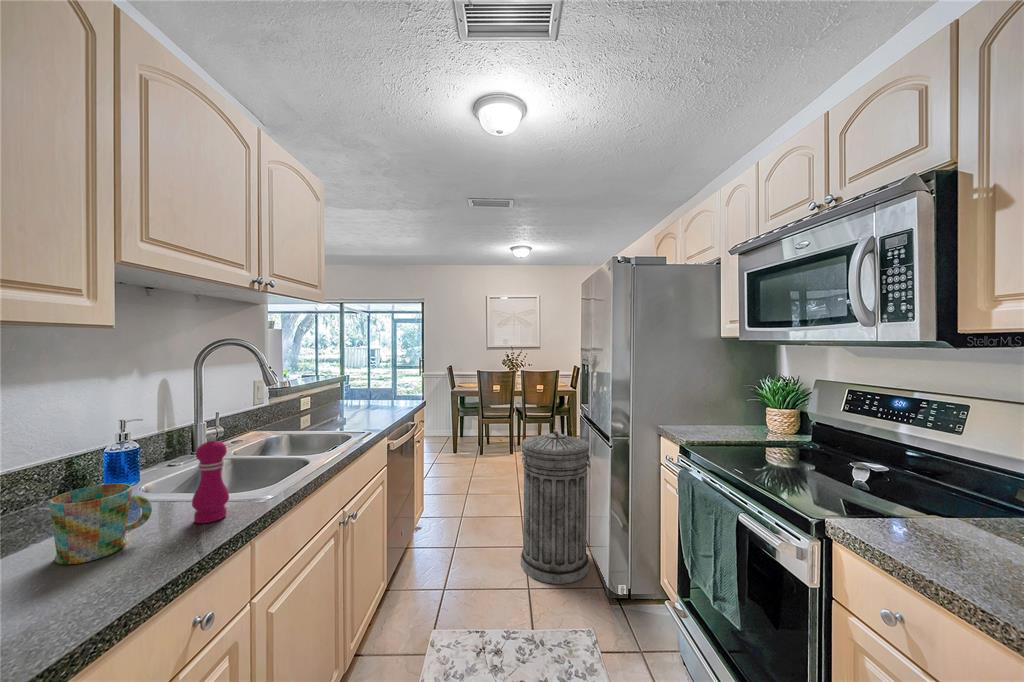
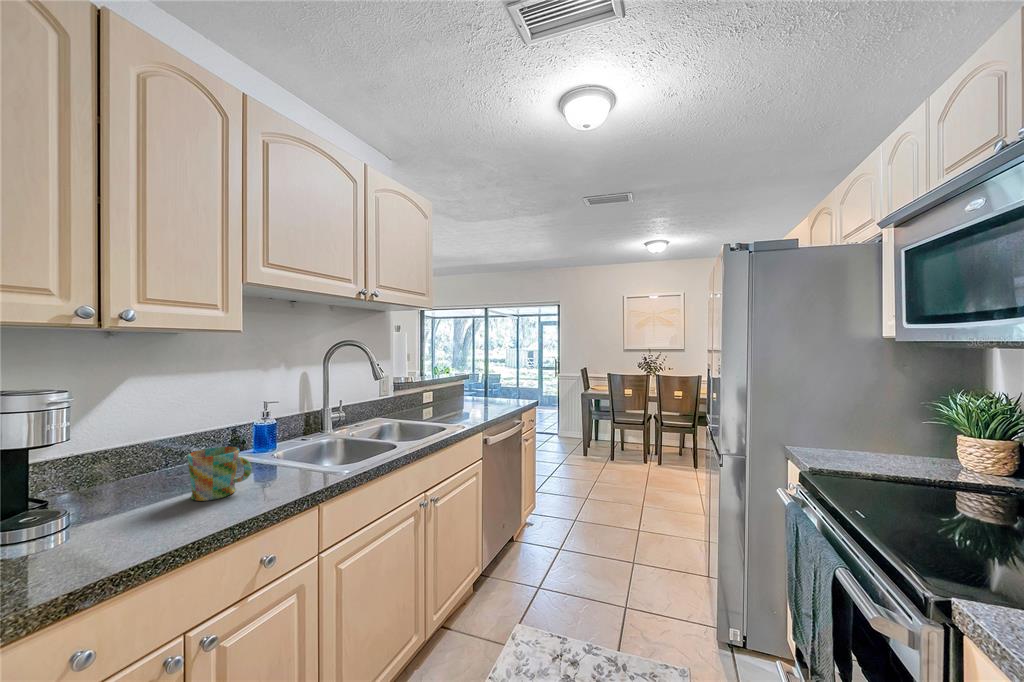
trash can: present [521,429,591,584] -> none [623,439,704,613]
pepper mill: present [192,435,229,523] -> none [282,416,309,485]

